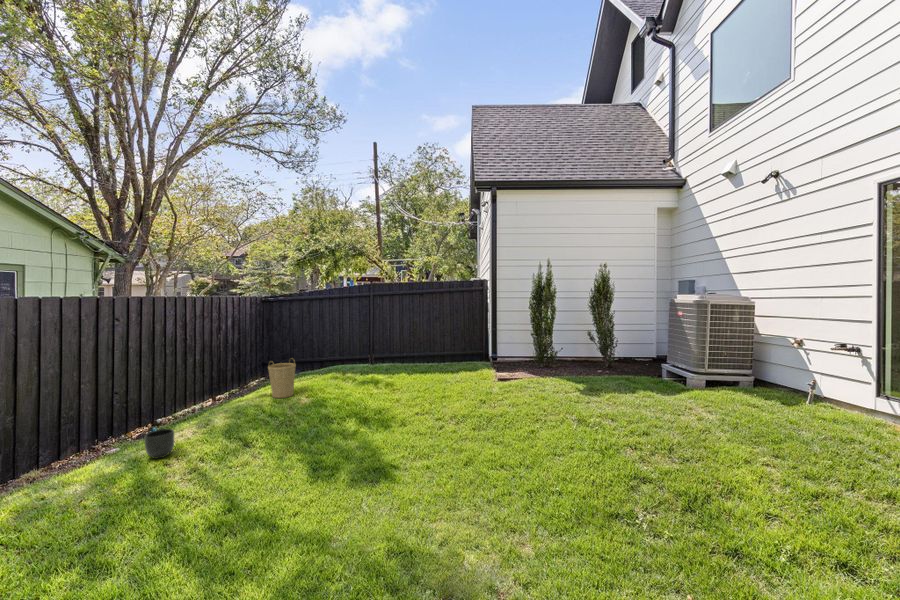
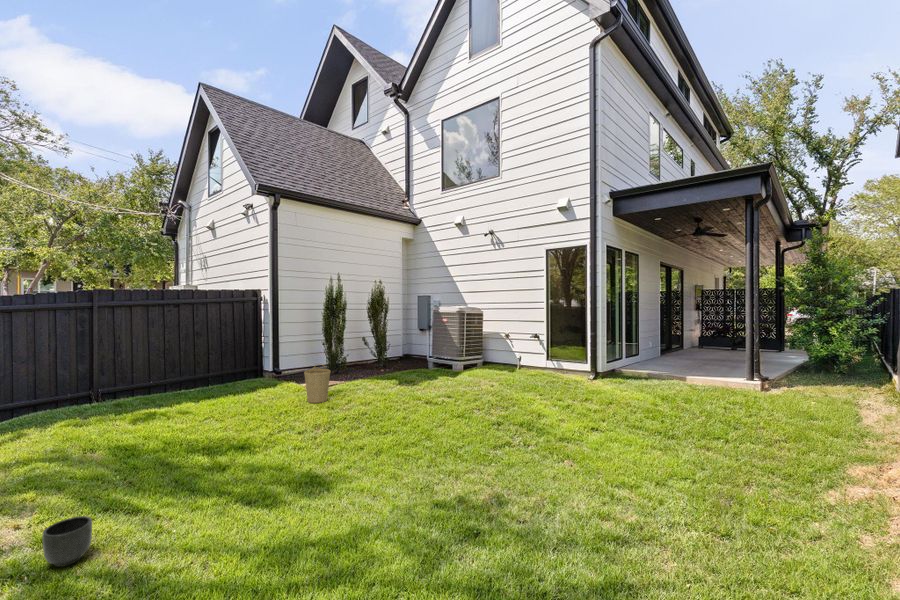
basket: present [268,363,296,398] -> present [304,364,331,403]

